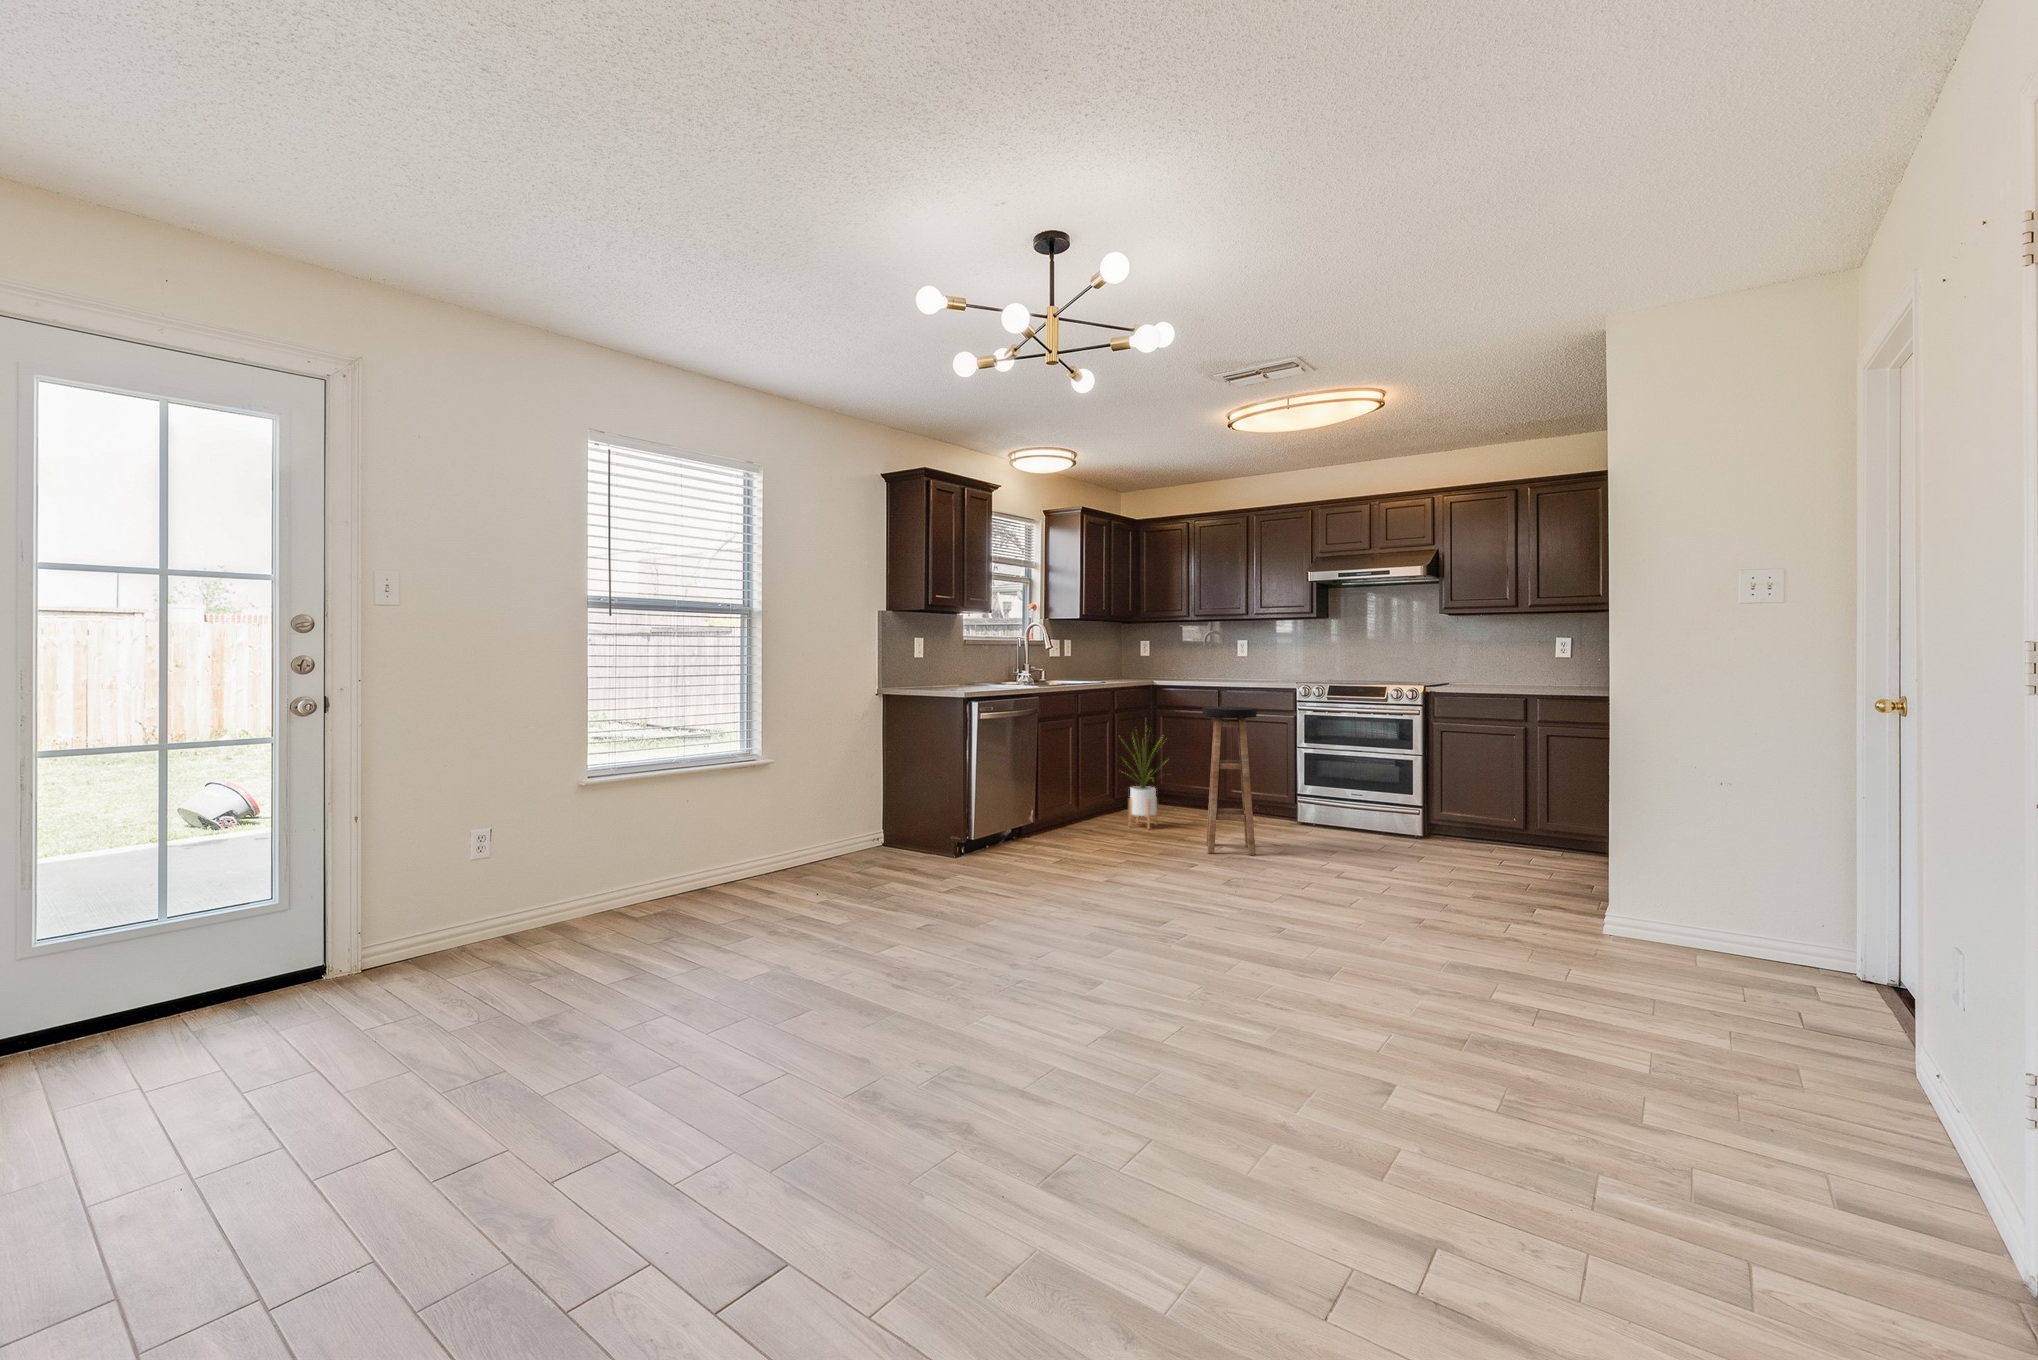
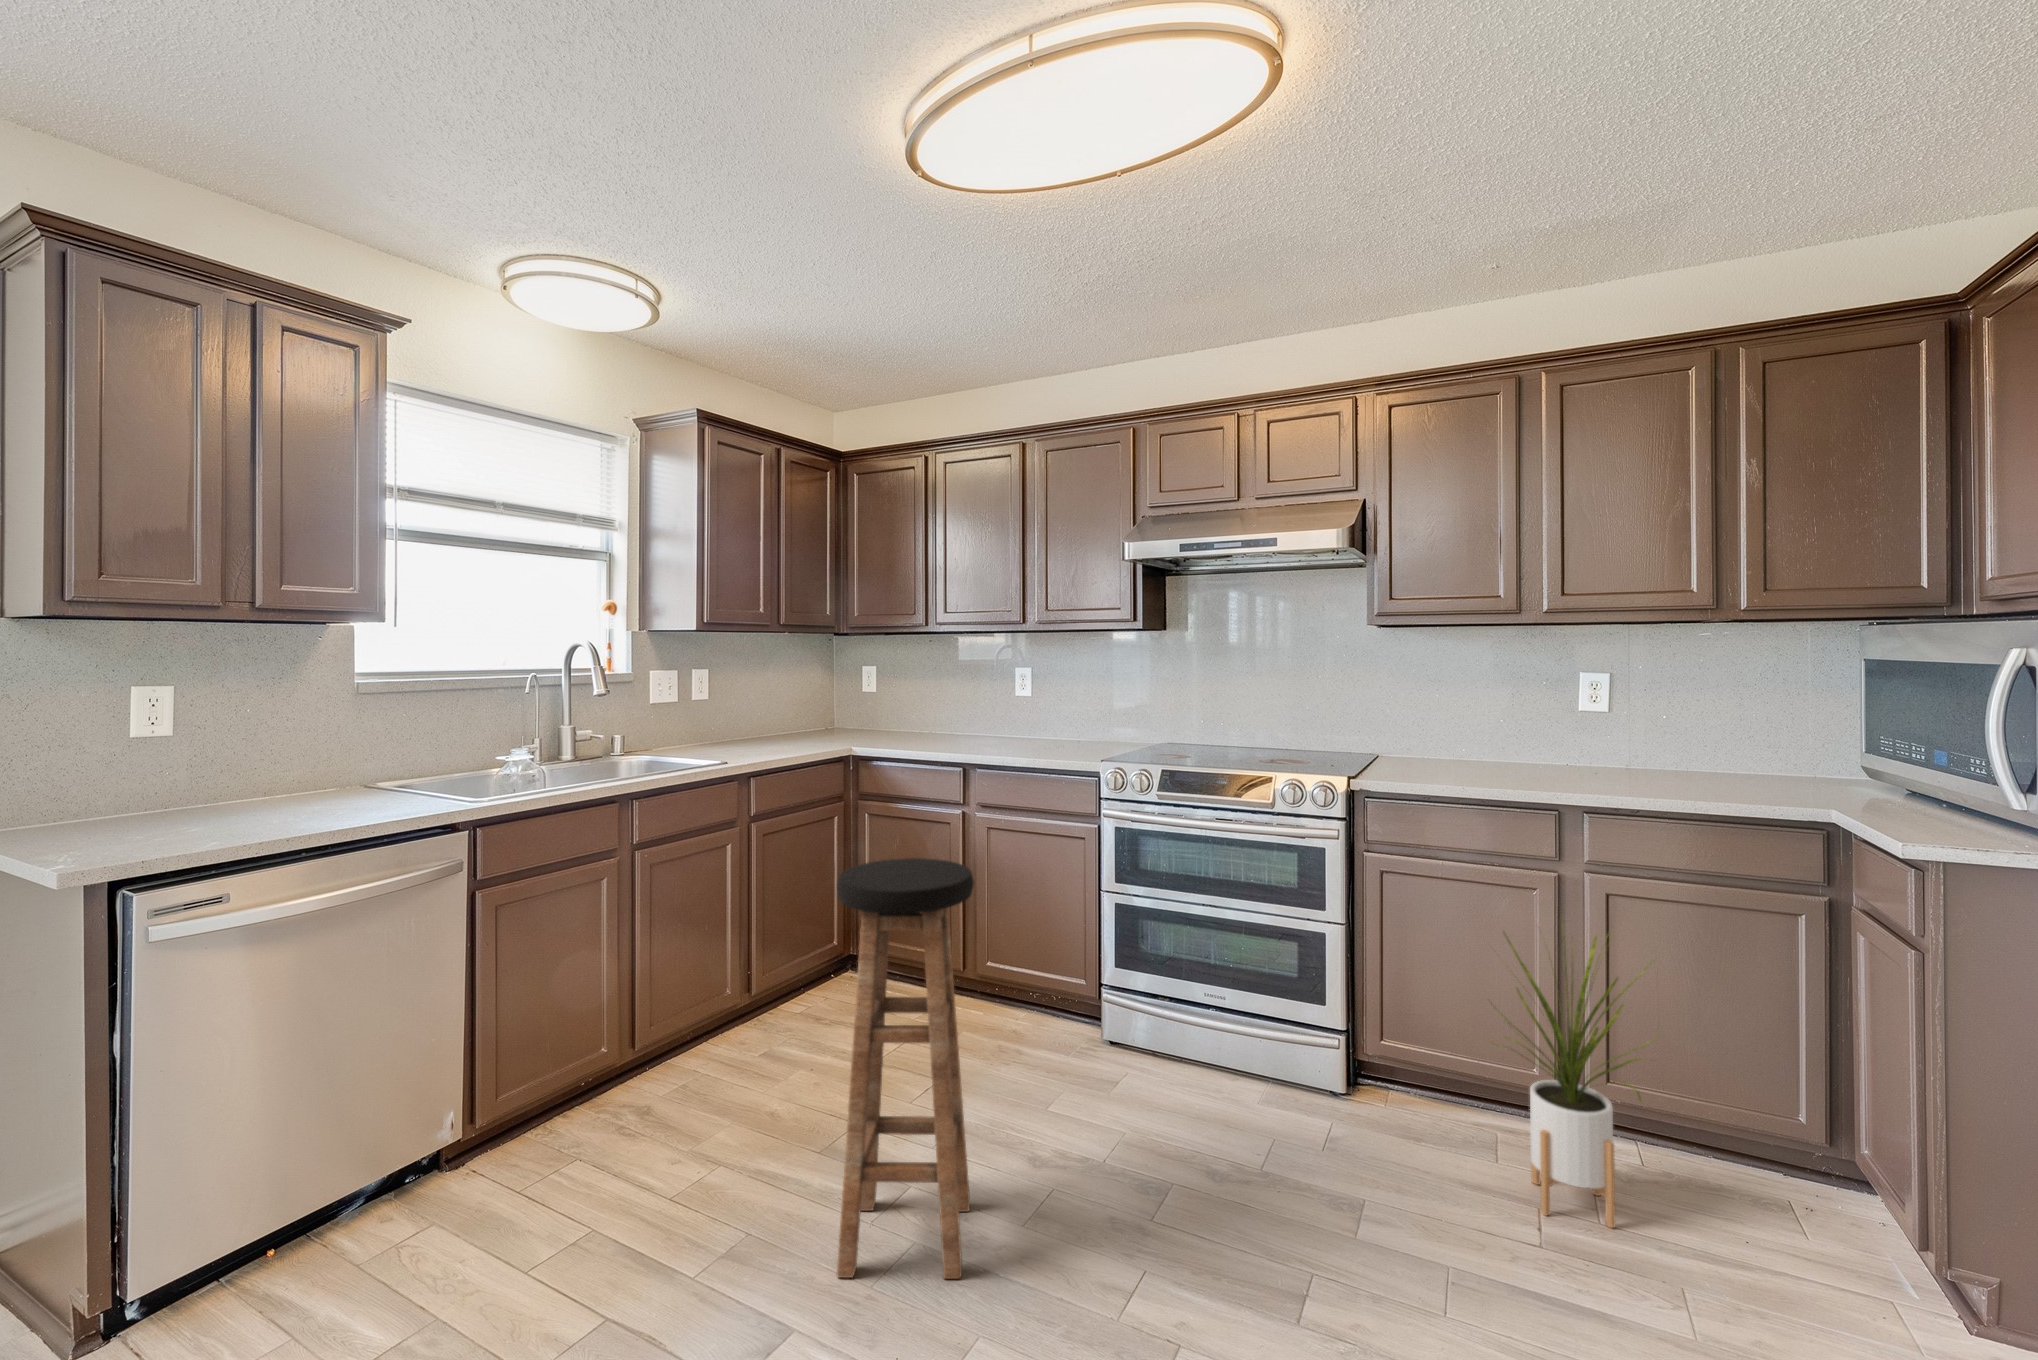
house plant: present [1119,736,1166,829] -> present [1491,933,1647,1228]

